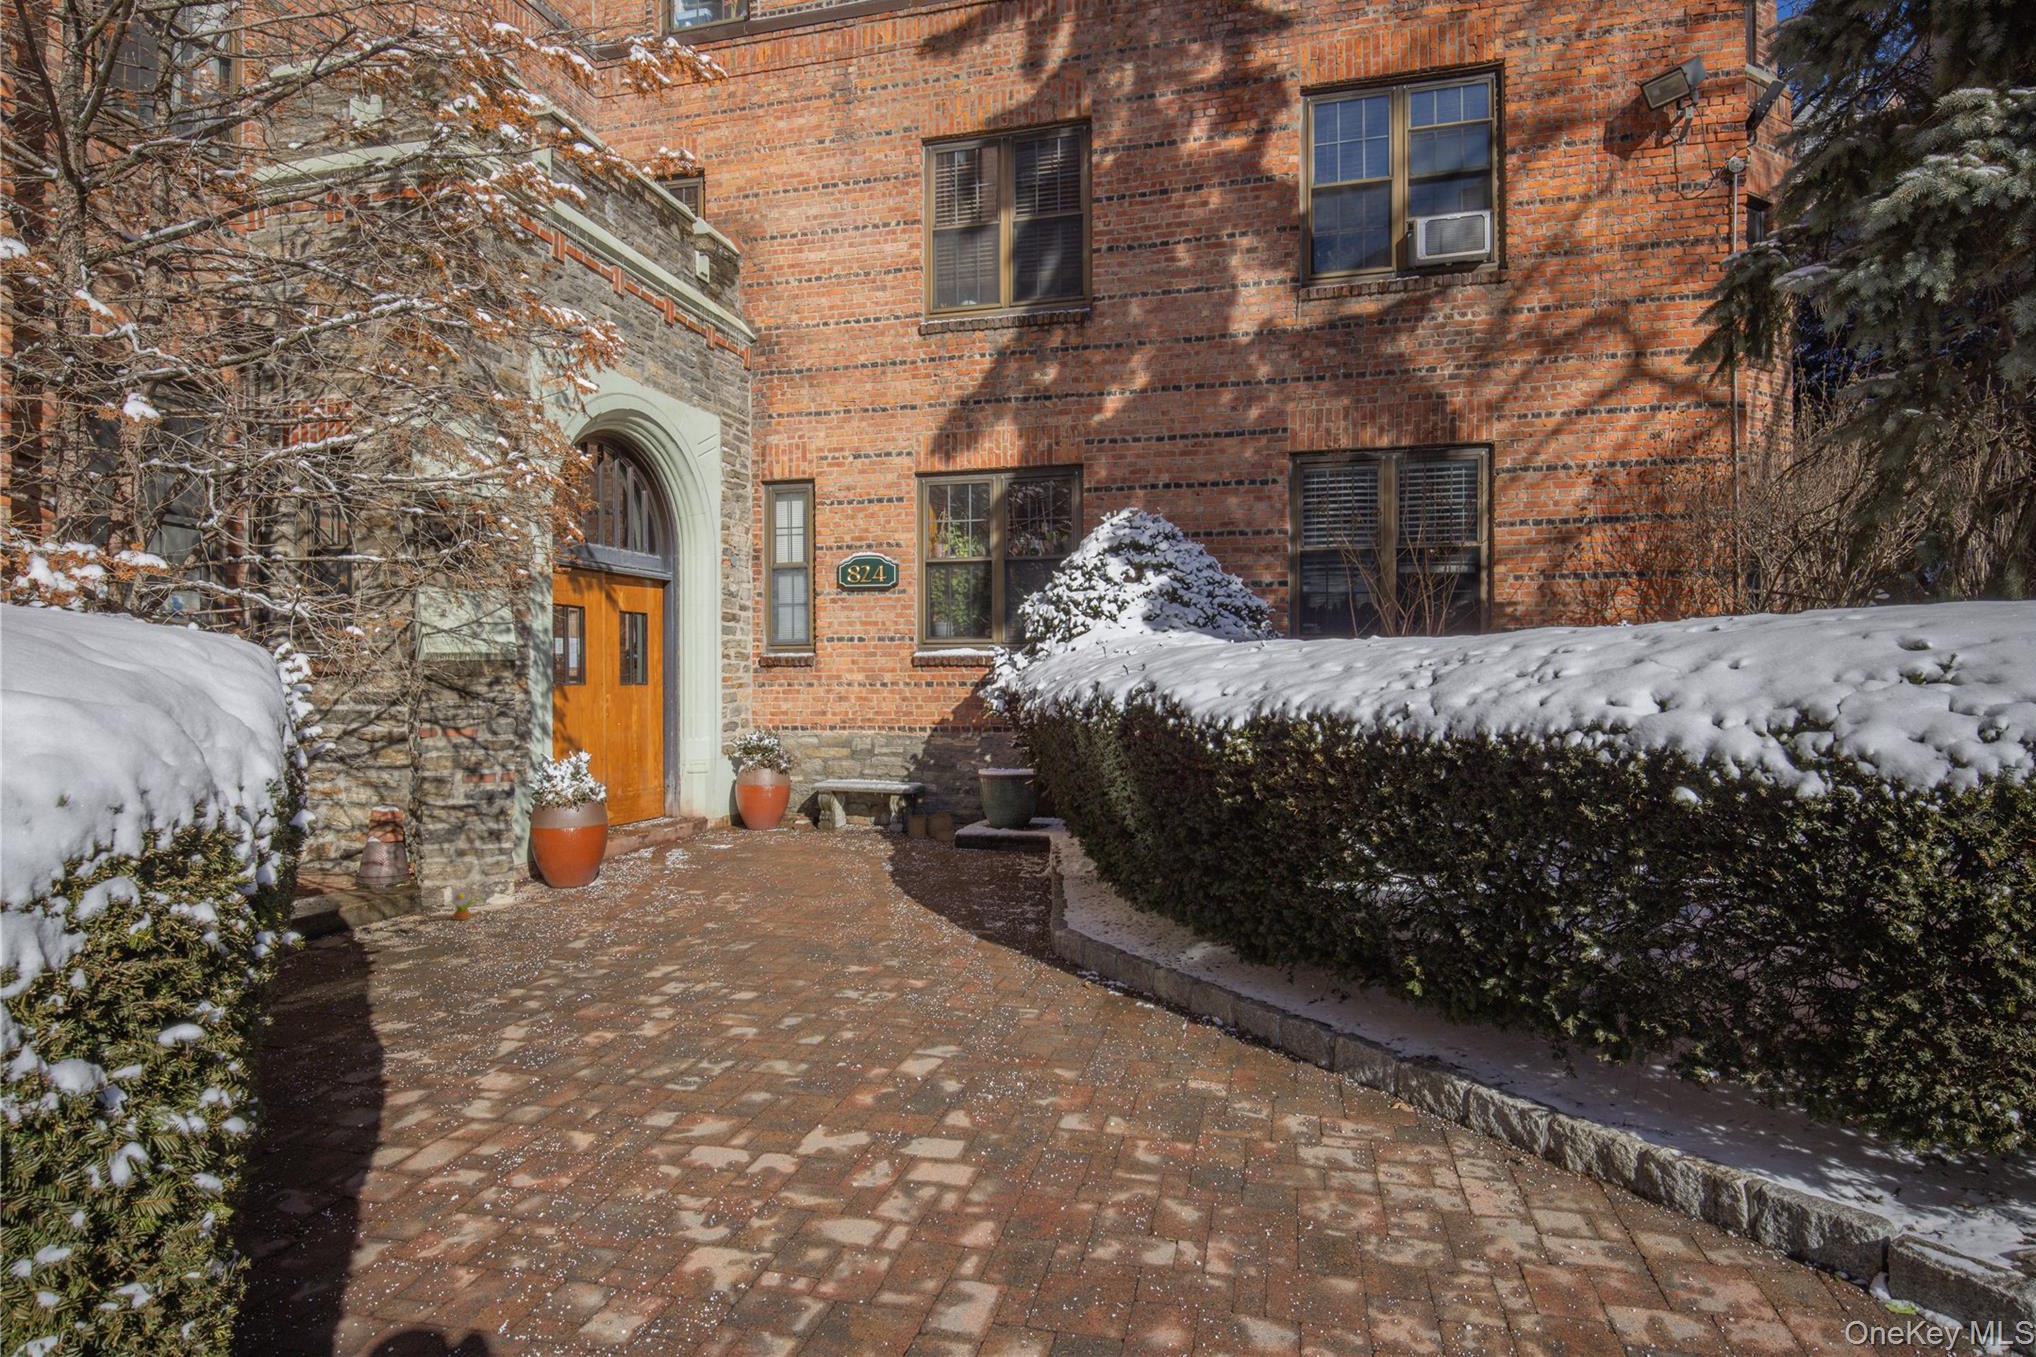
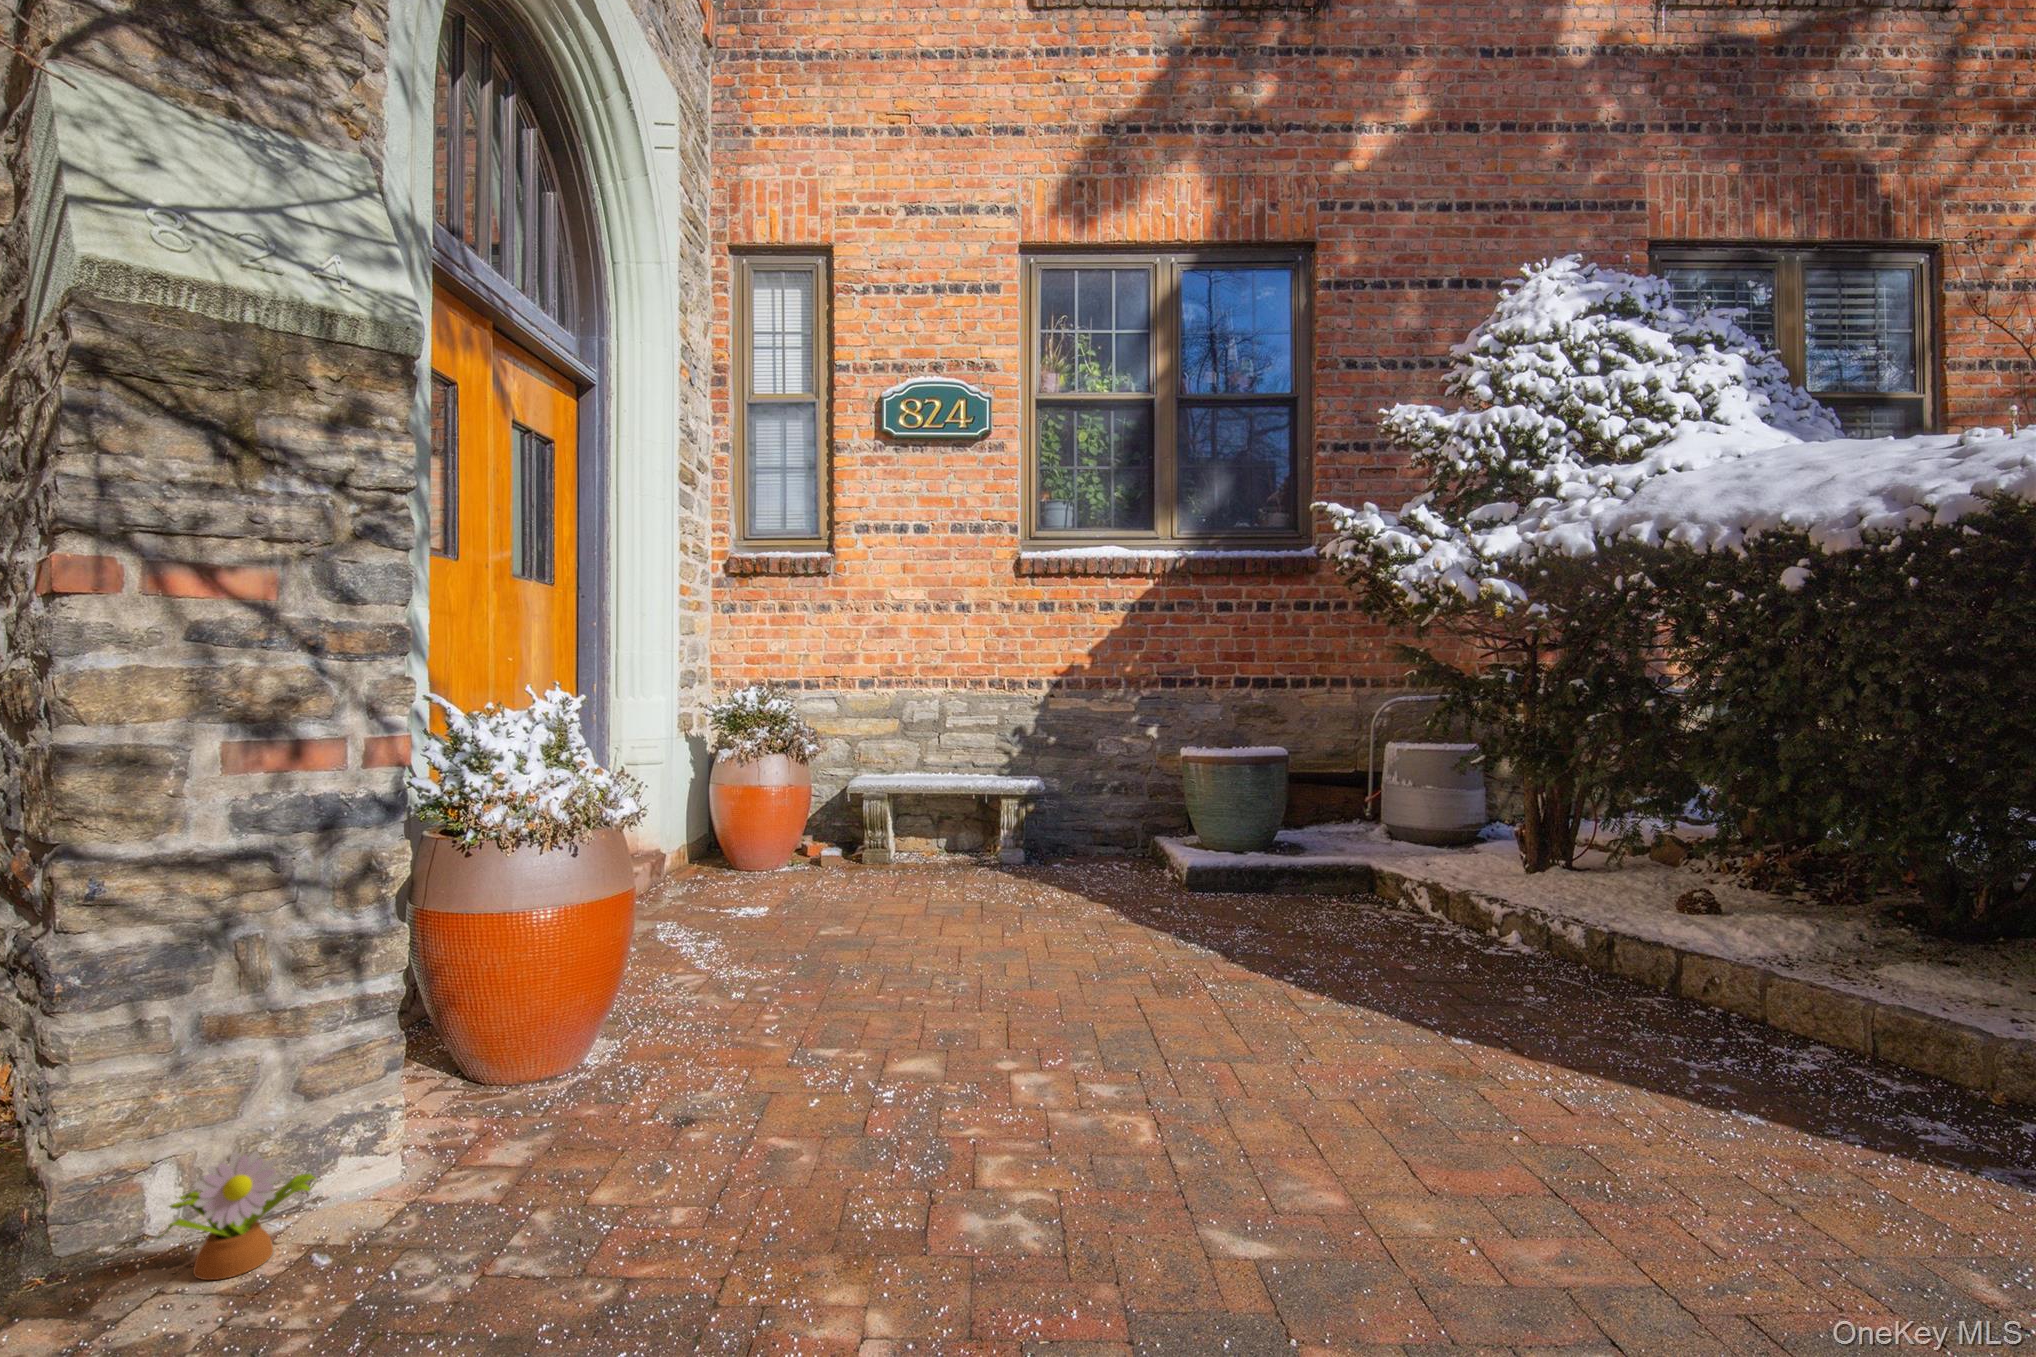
woven basket: present [908,812,954,842] -> none [1051,818,1144,873]

